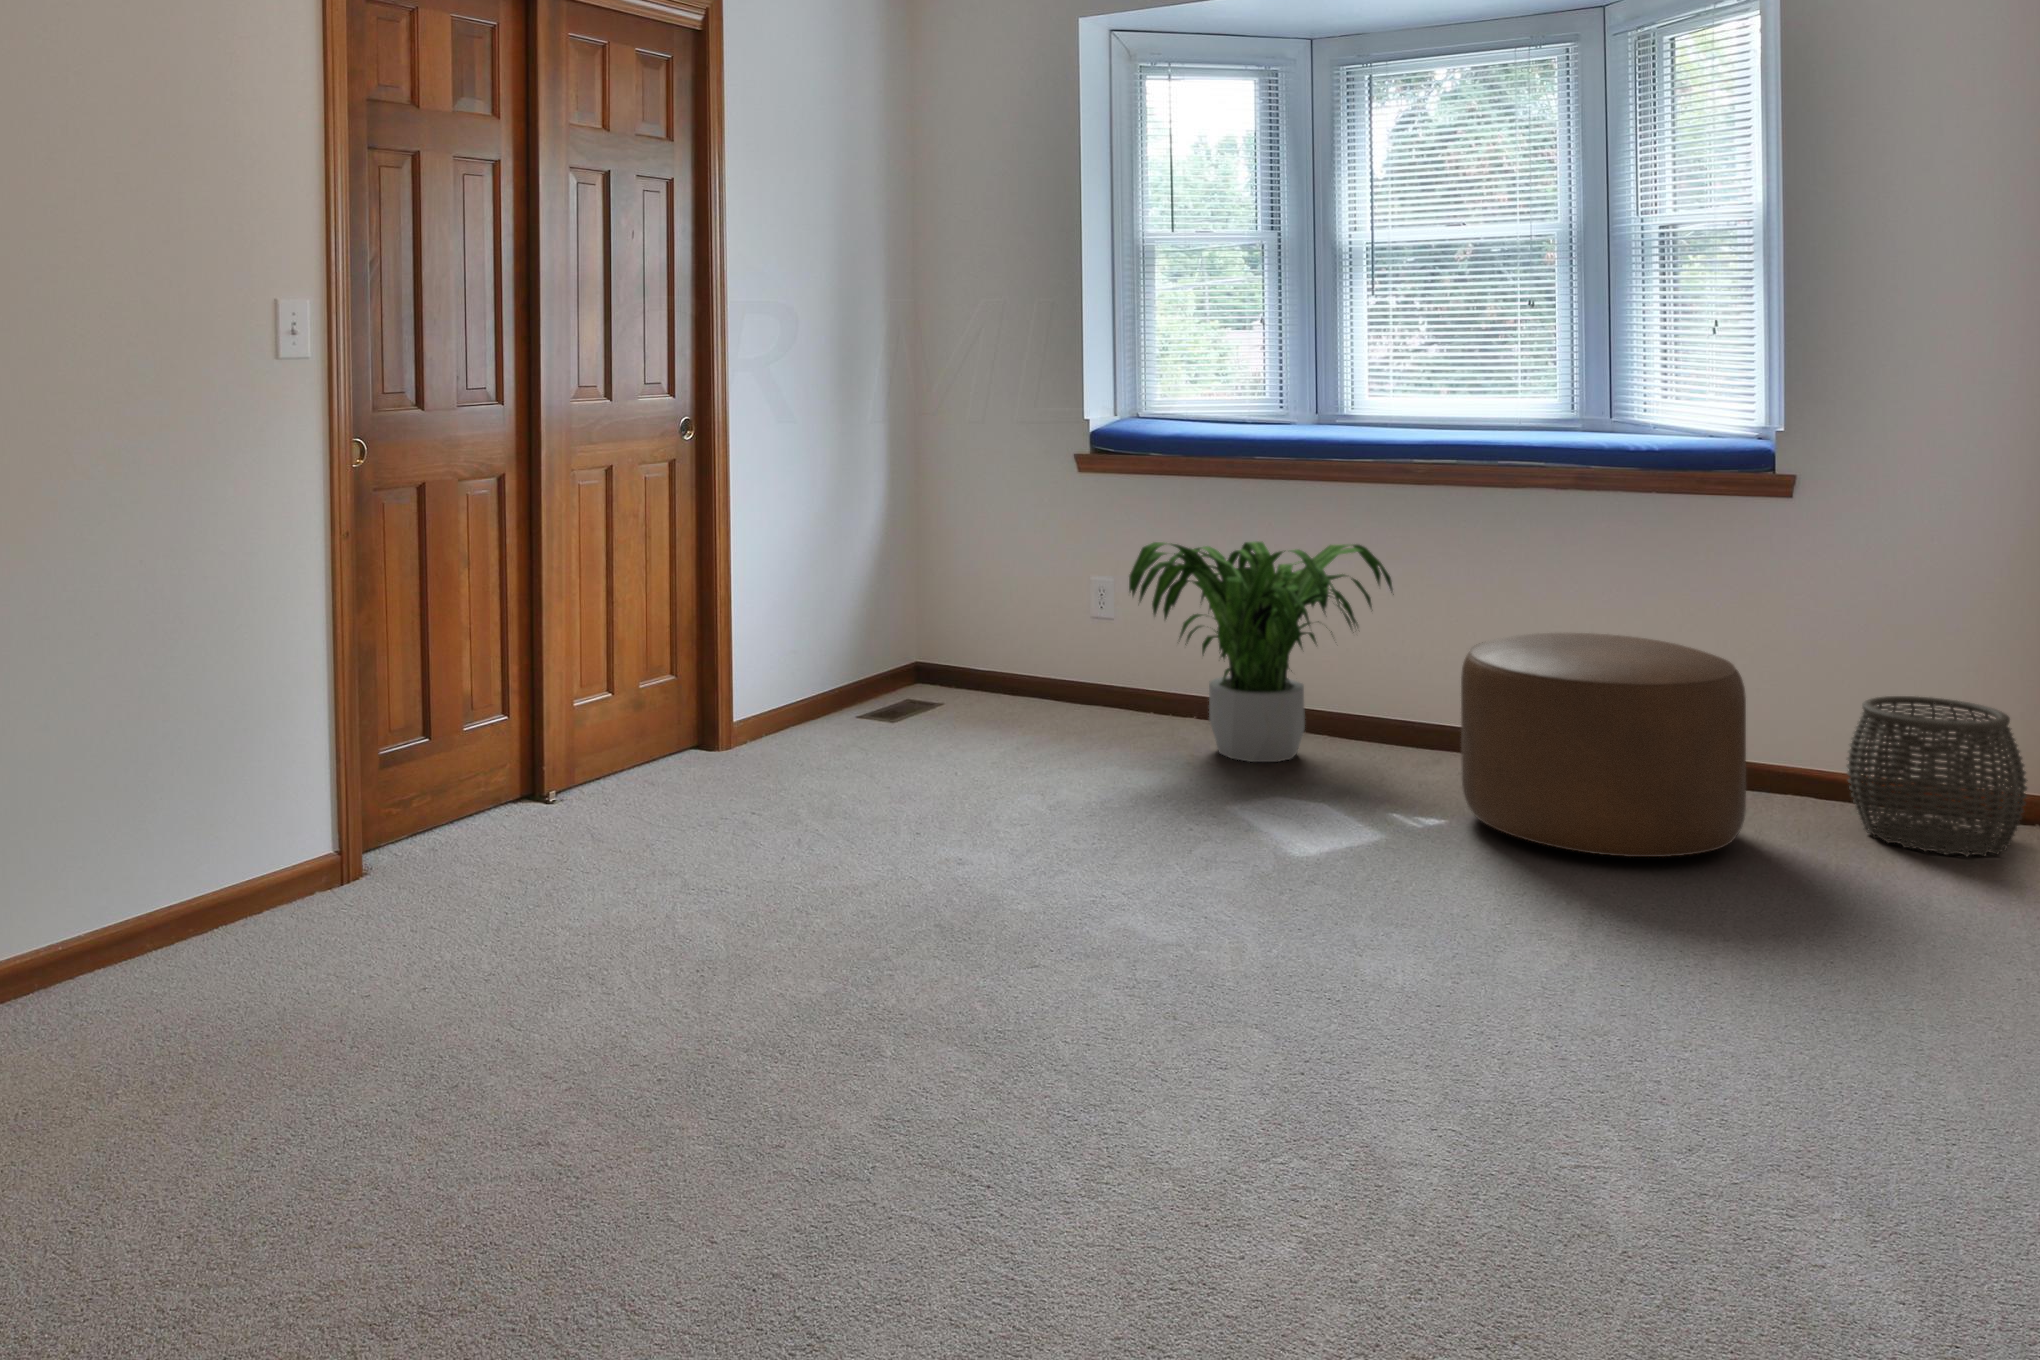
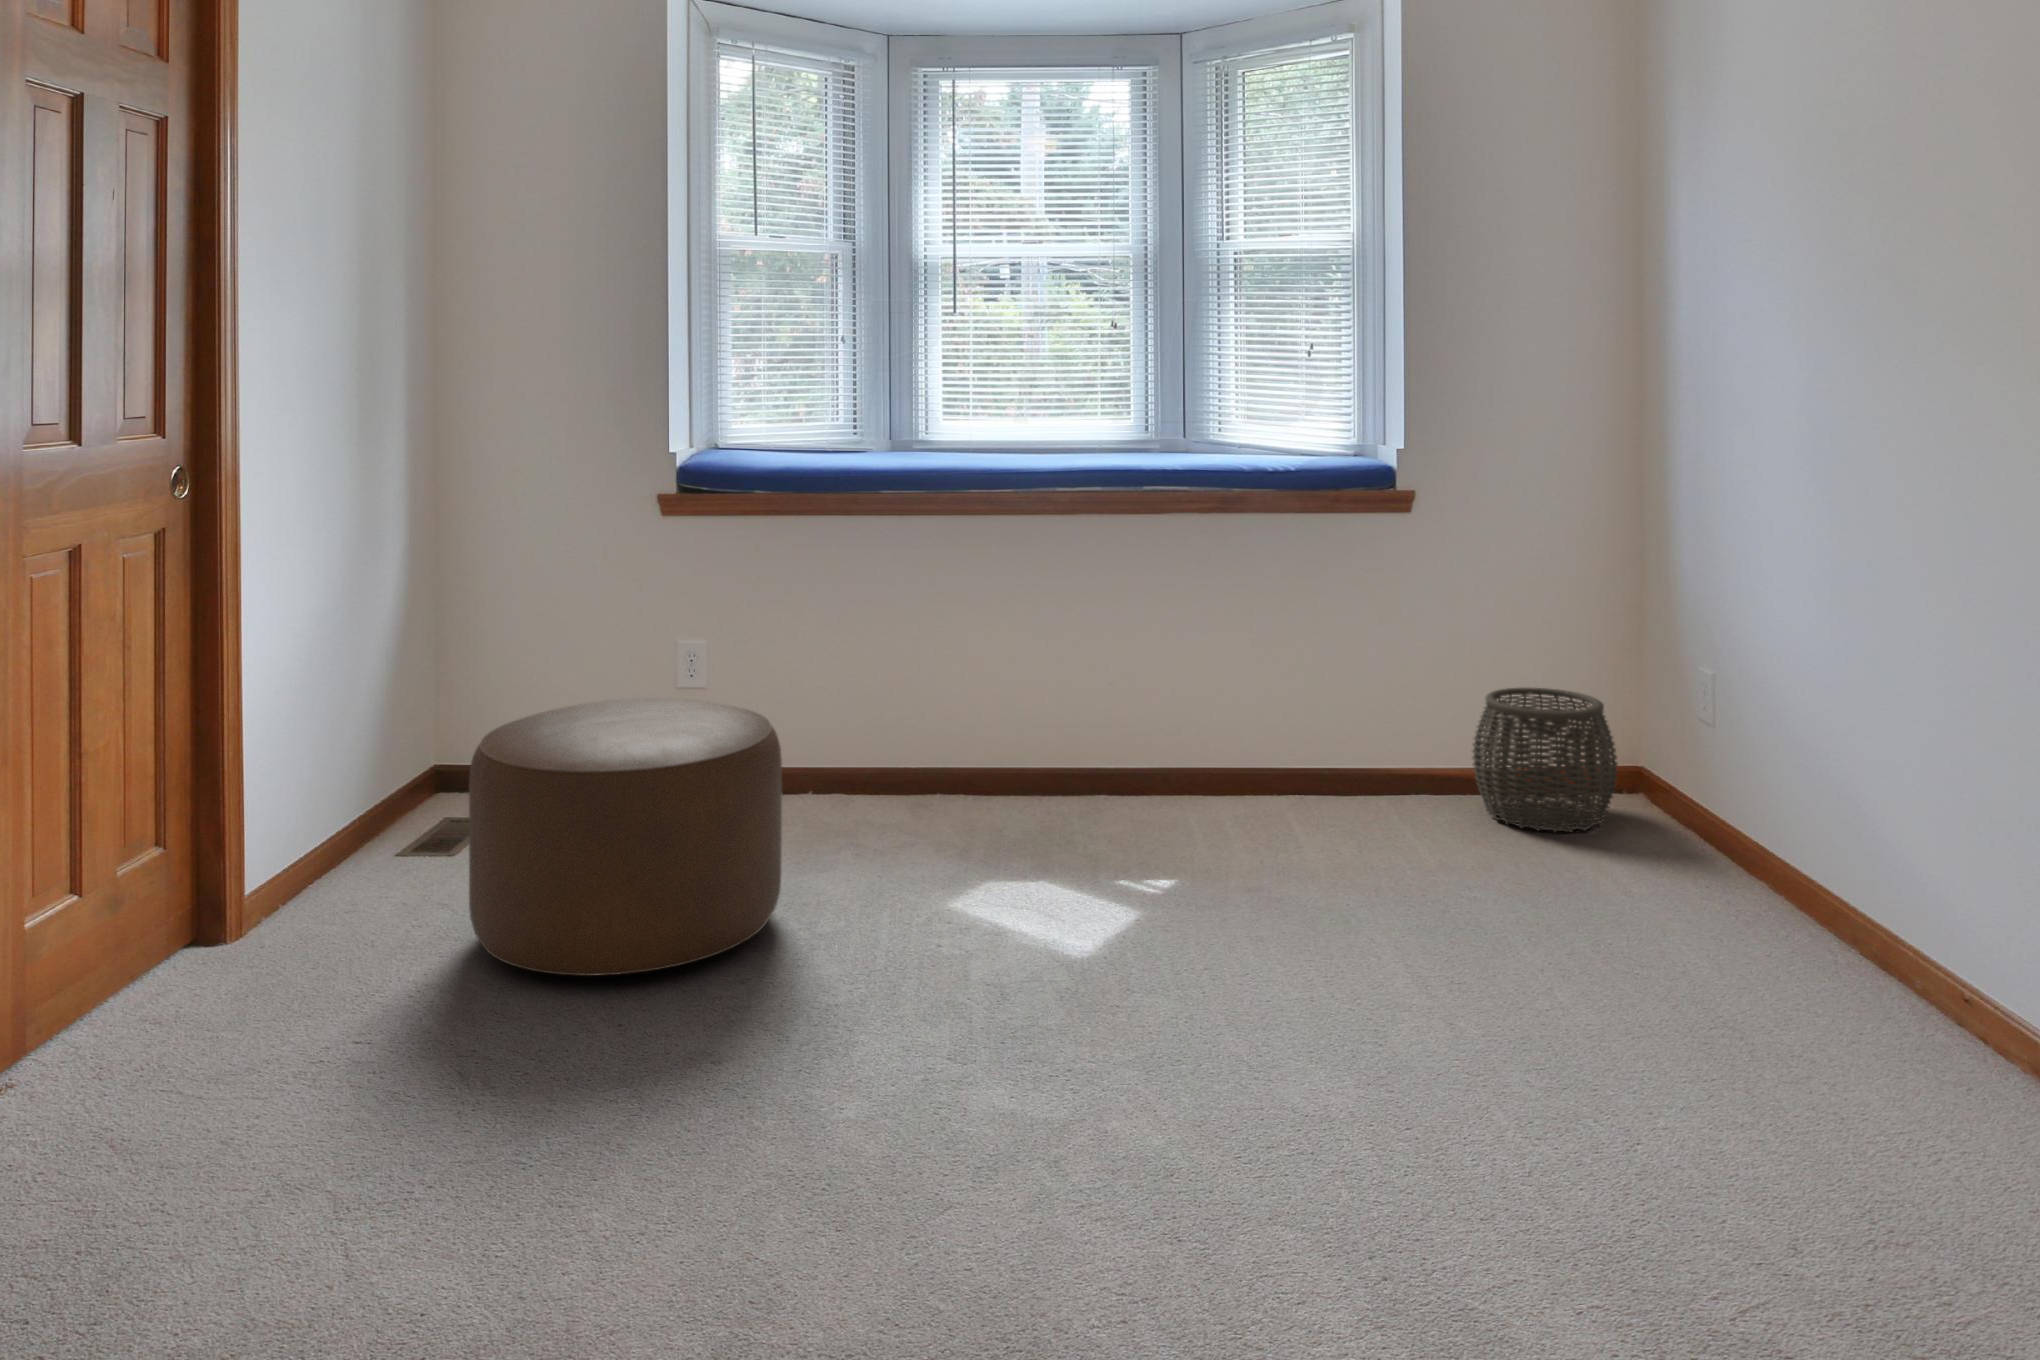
potted plant: present [1129,542,1394,762] -> none [790,581,1051,837]
ottoman: present [1461,633,1746,857] -> present [469,698,782,976]

